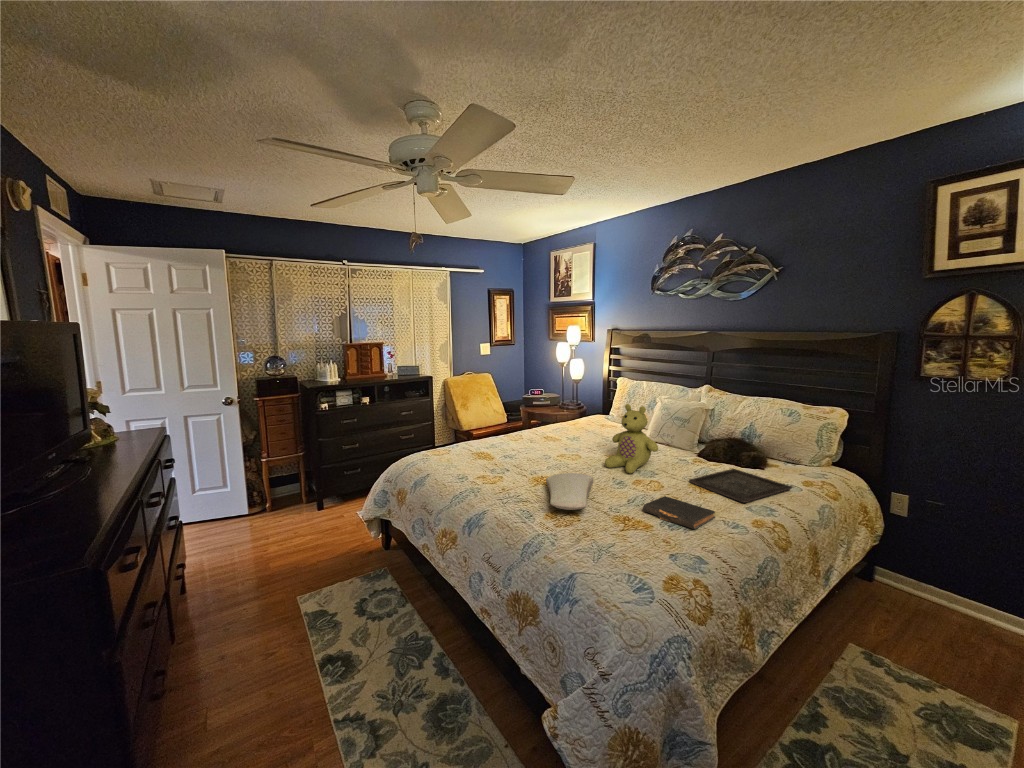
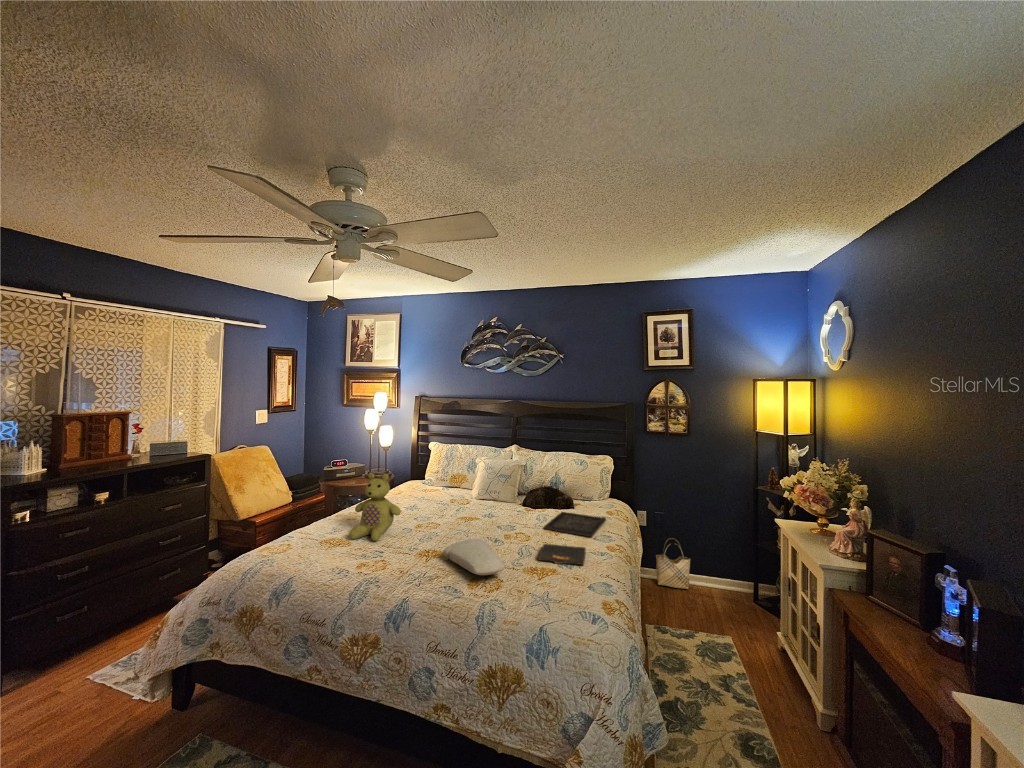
stuffed bear: present [605,404,658,473] -> present [349,473,401,541]
woven basket: none [908,543,984,626] -> present [656,538,691,589]

